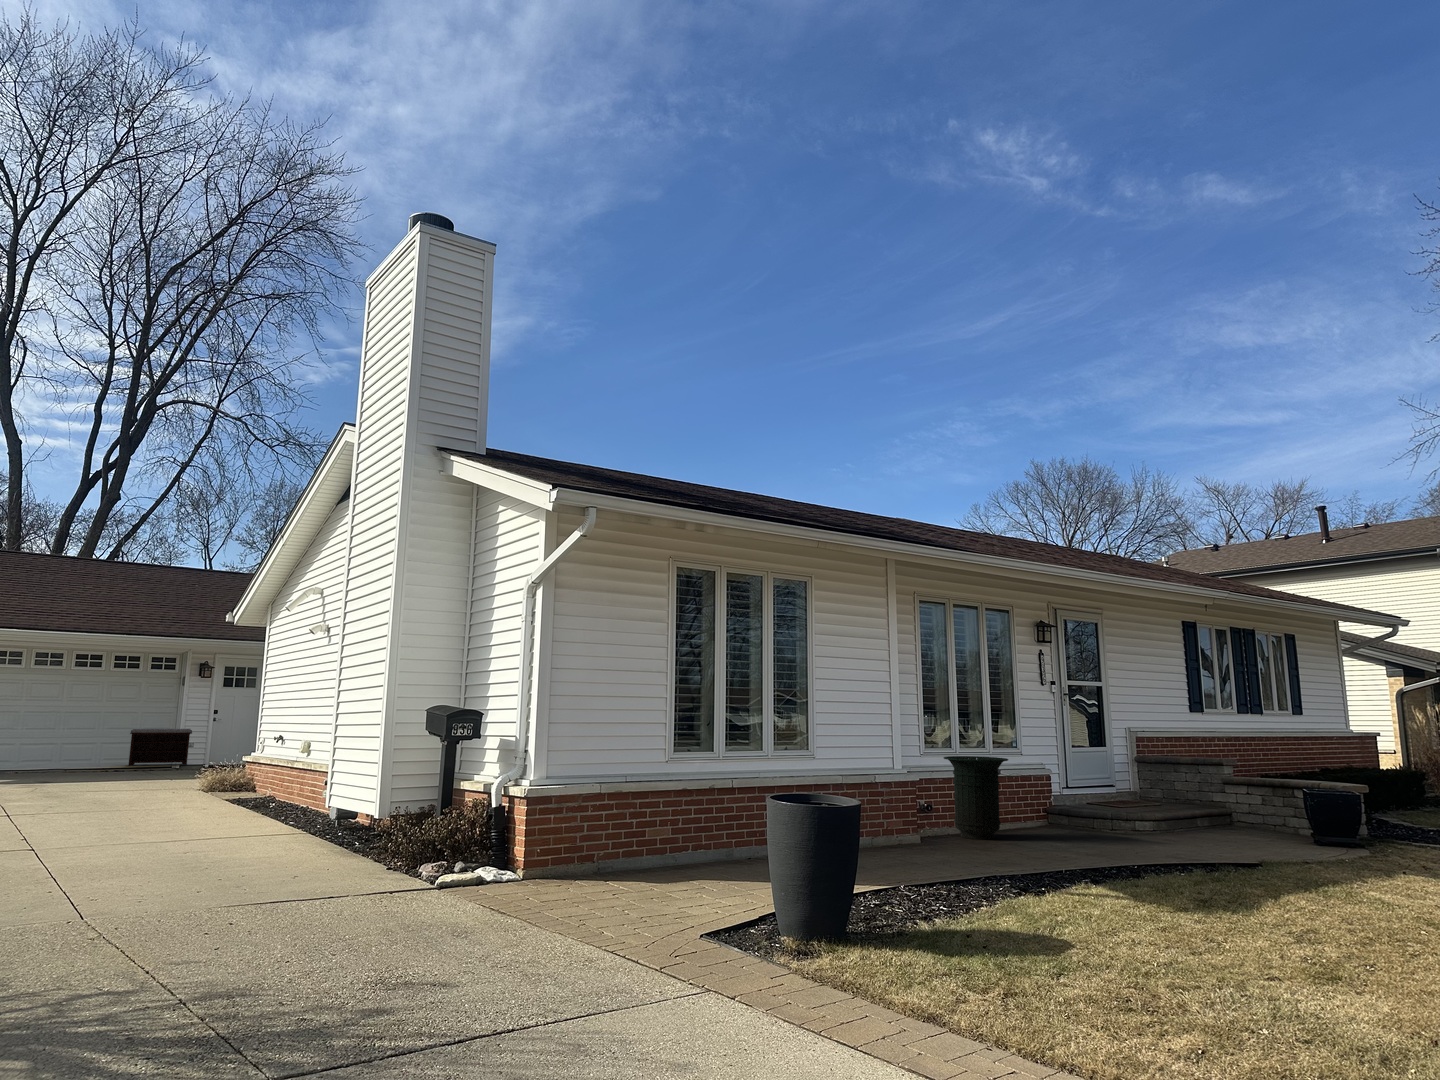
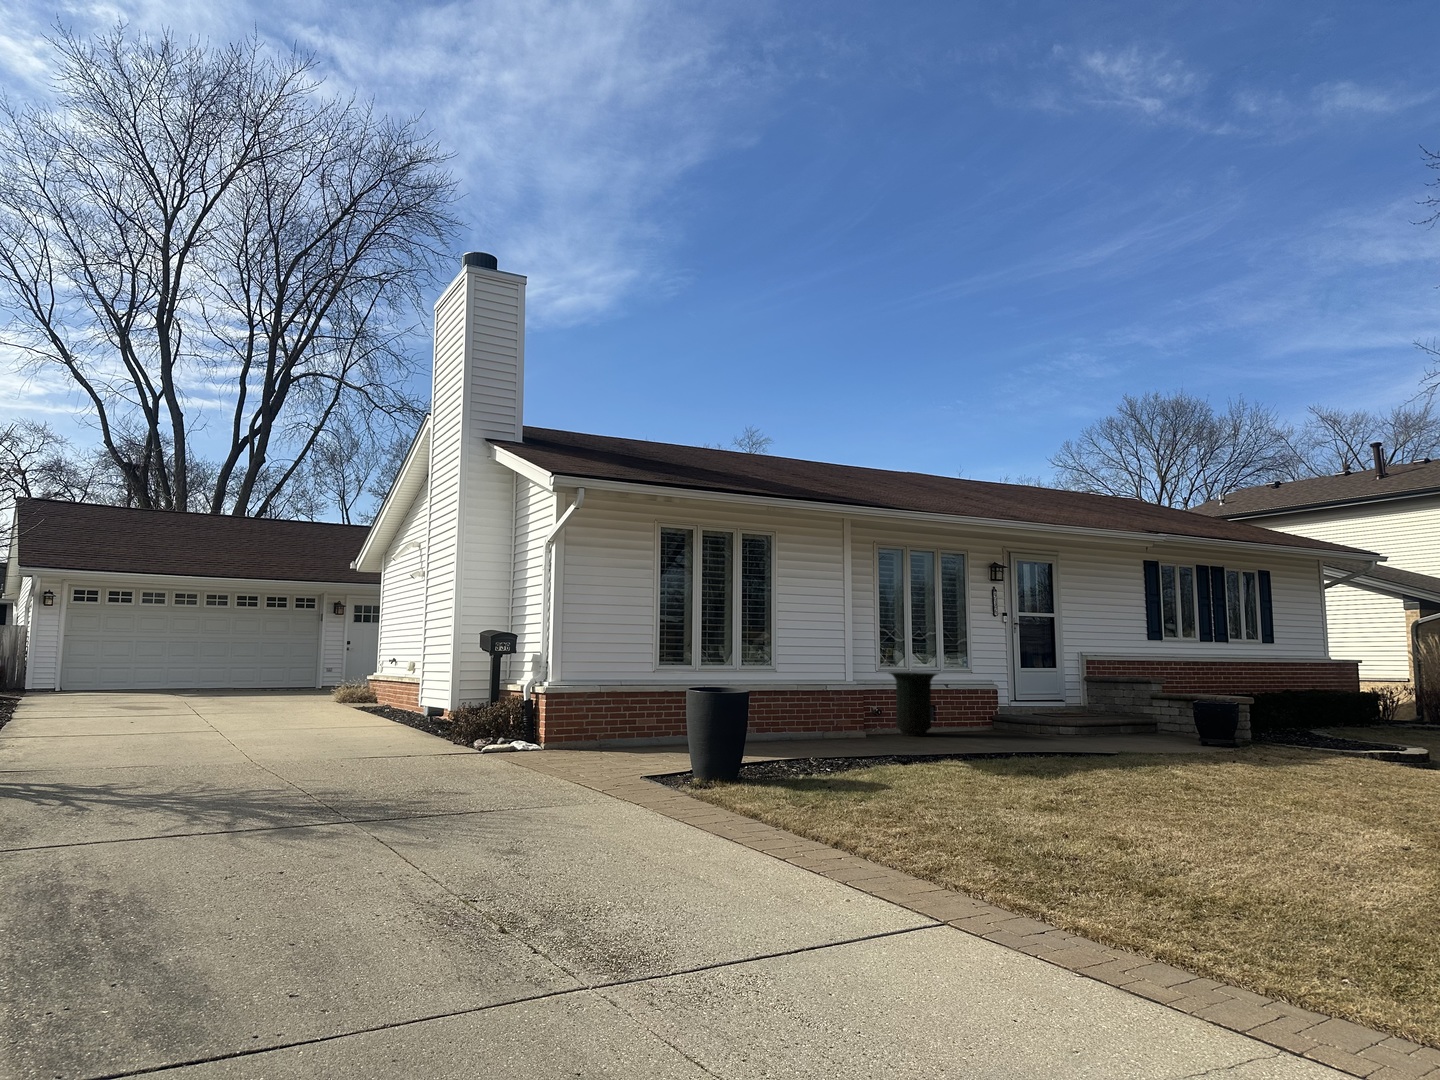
bench: present [128,729,192,766] -> none [282,656,329,685]

